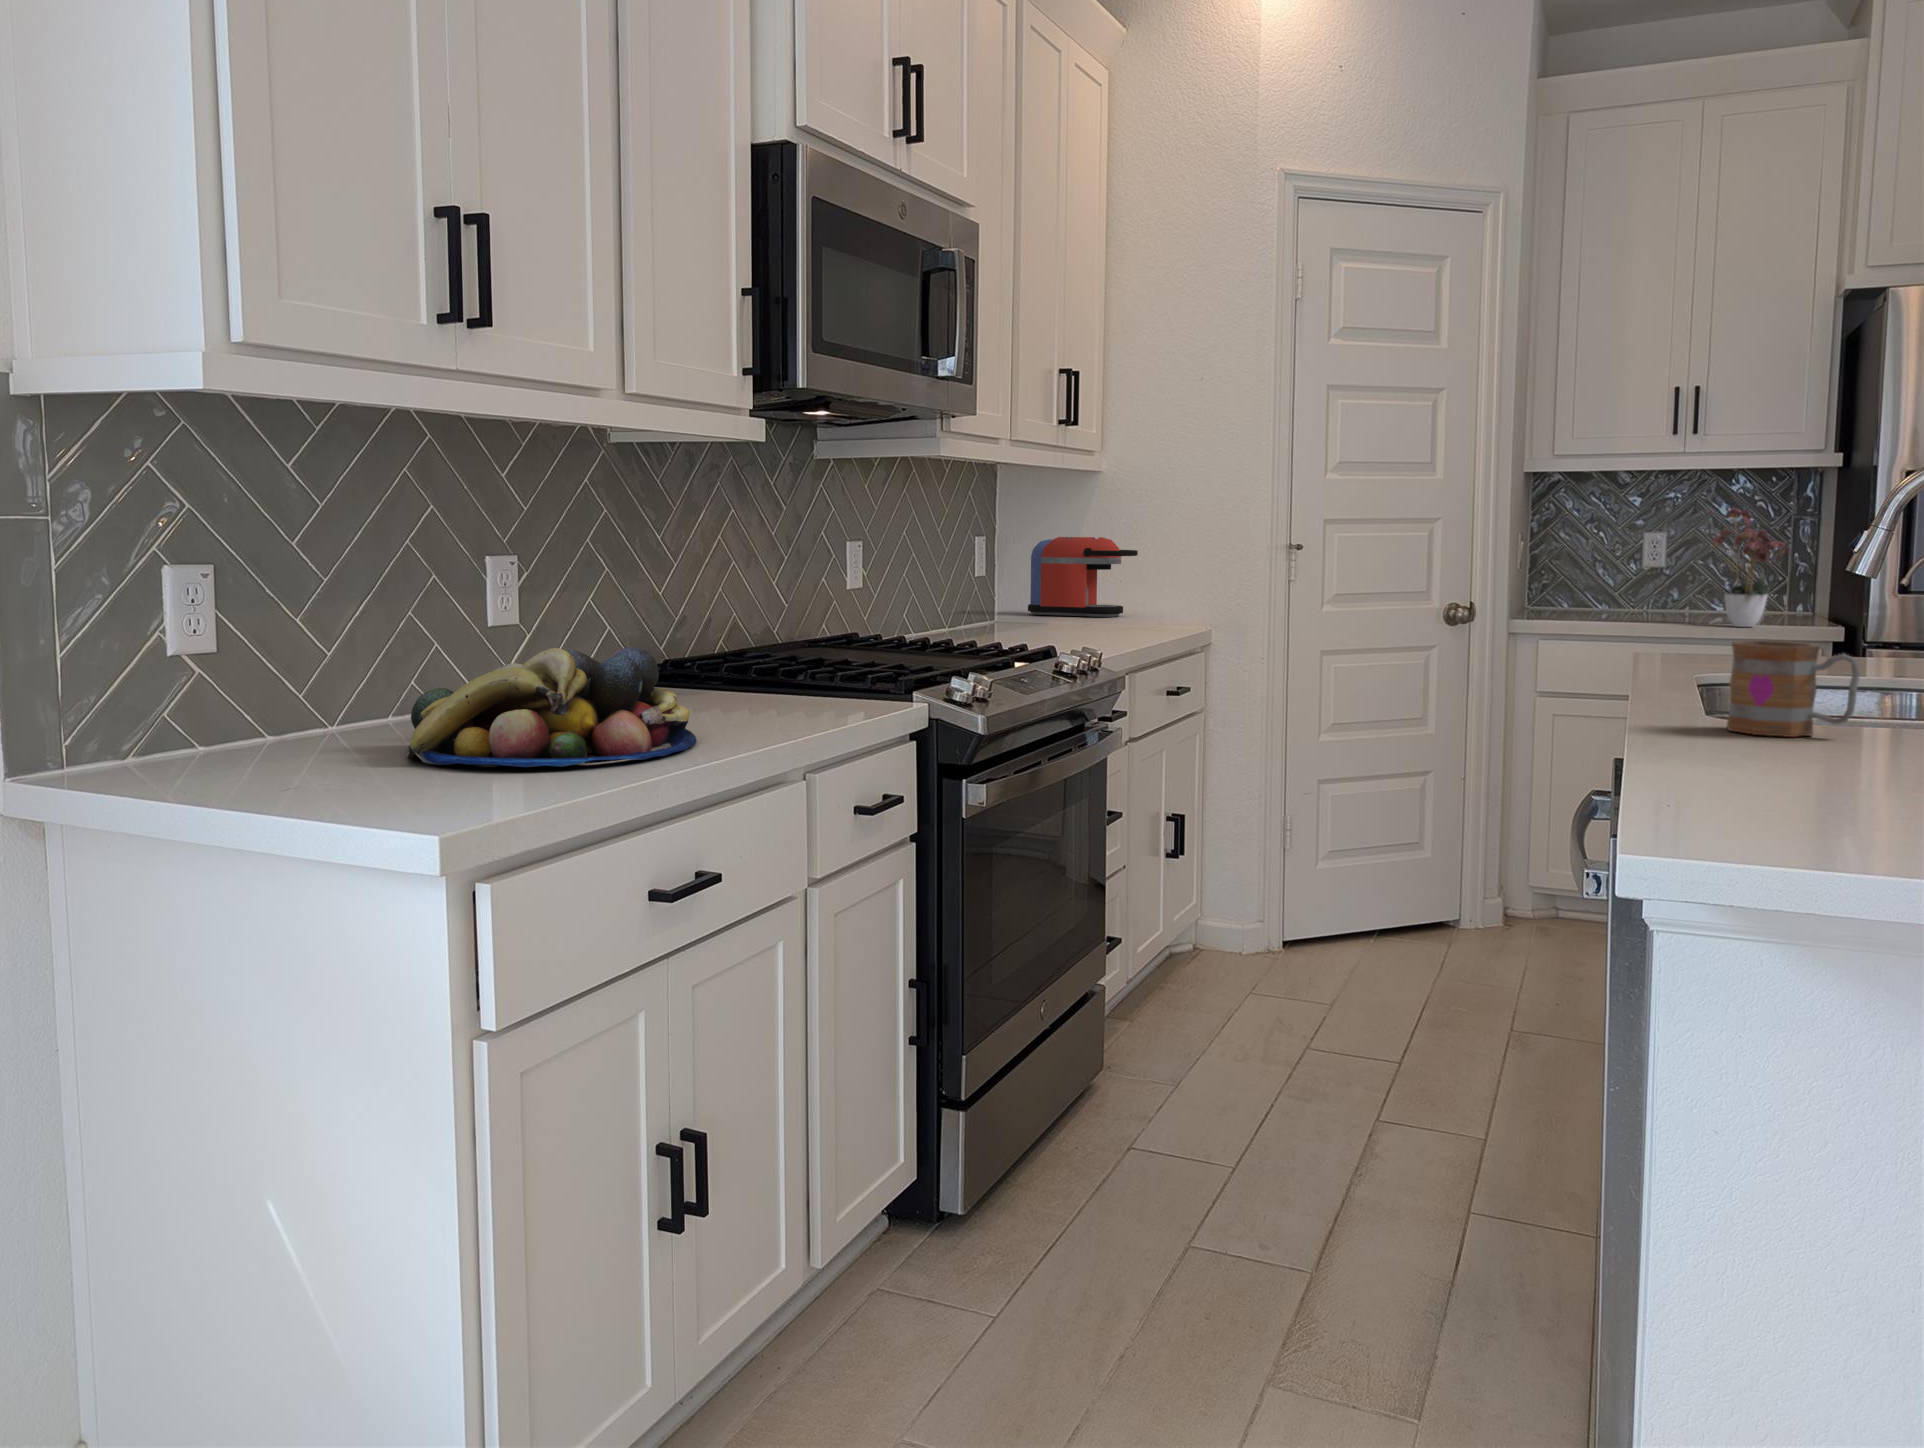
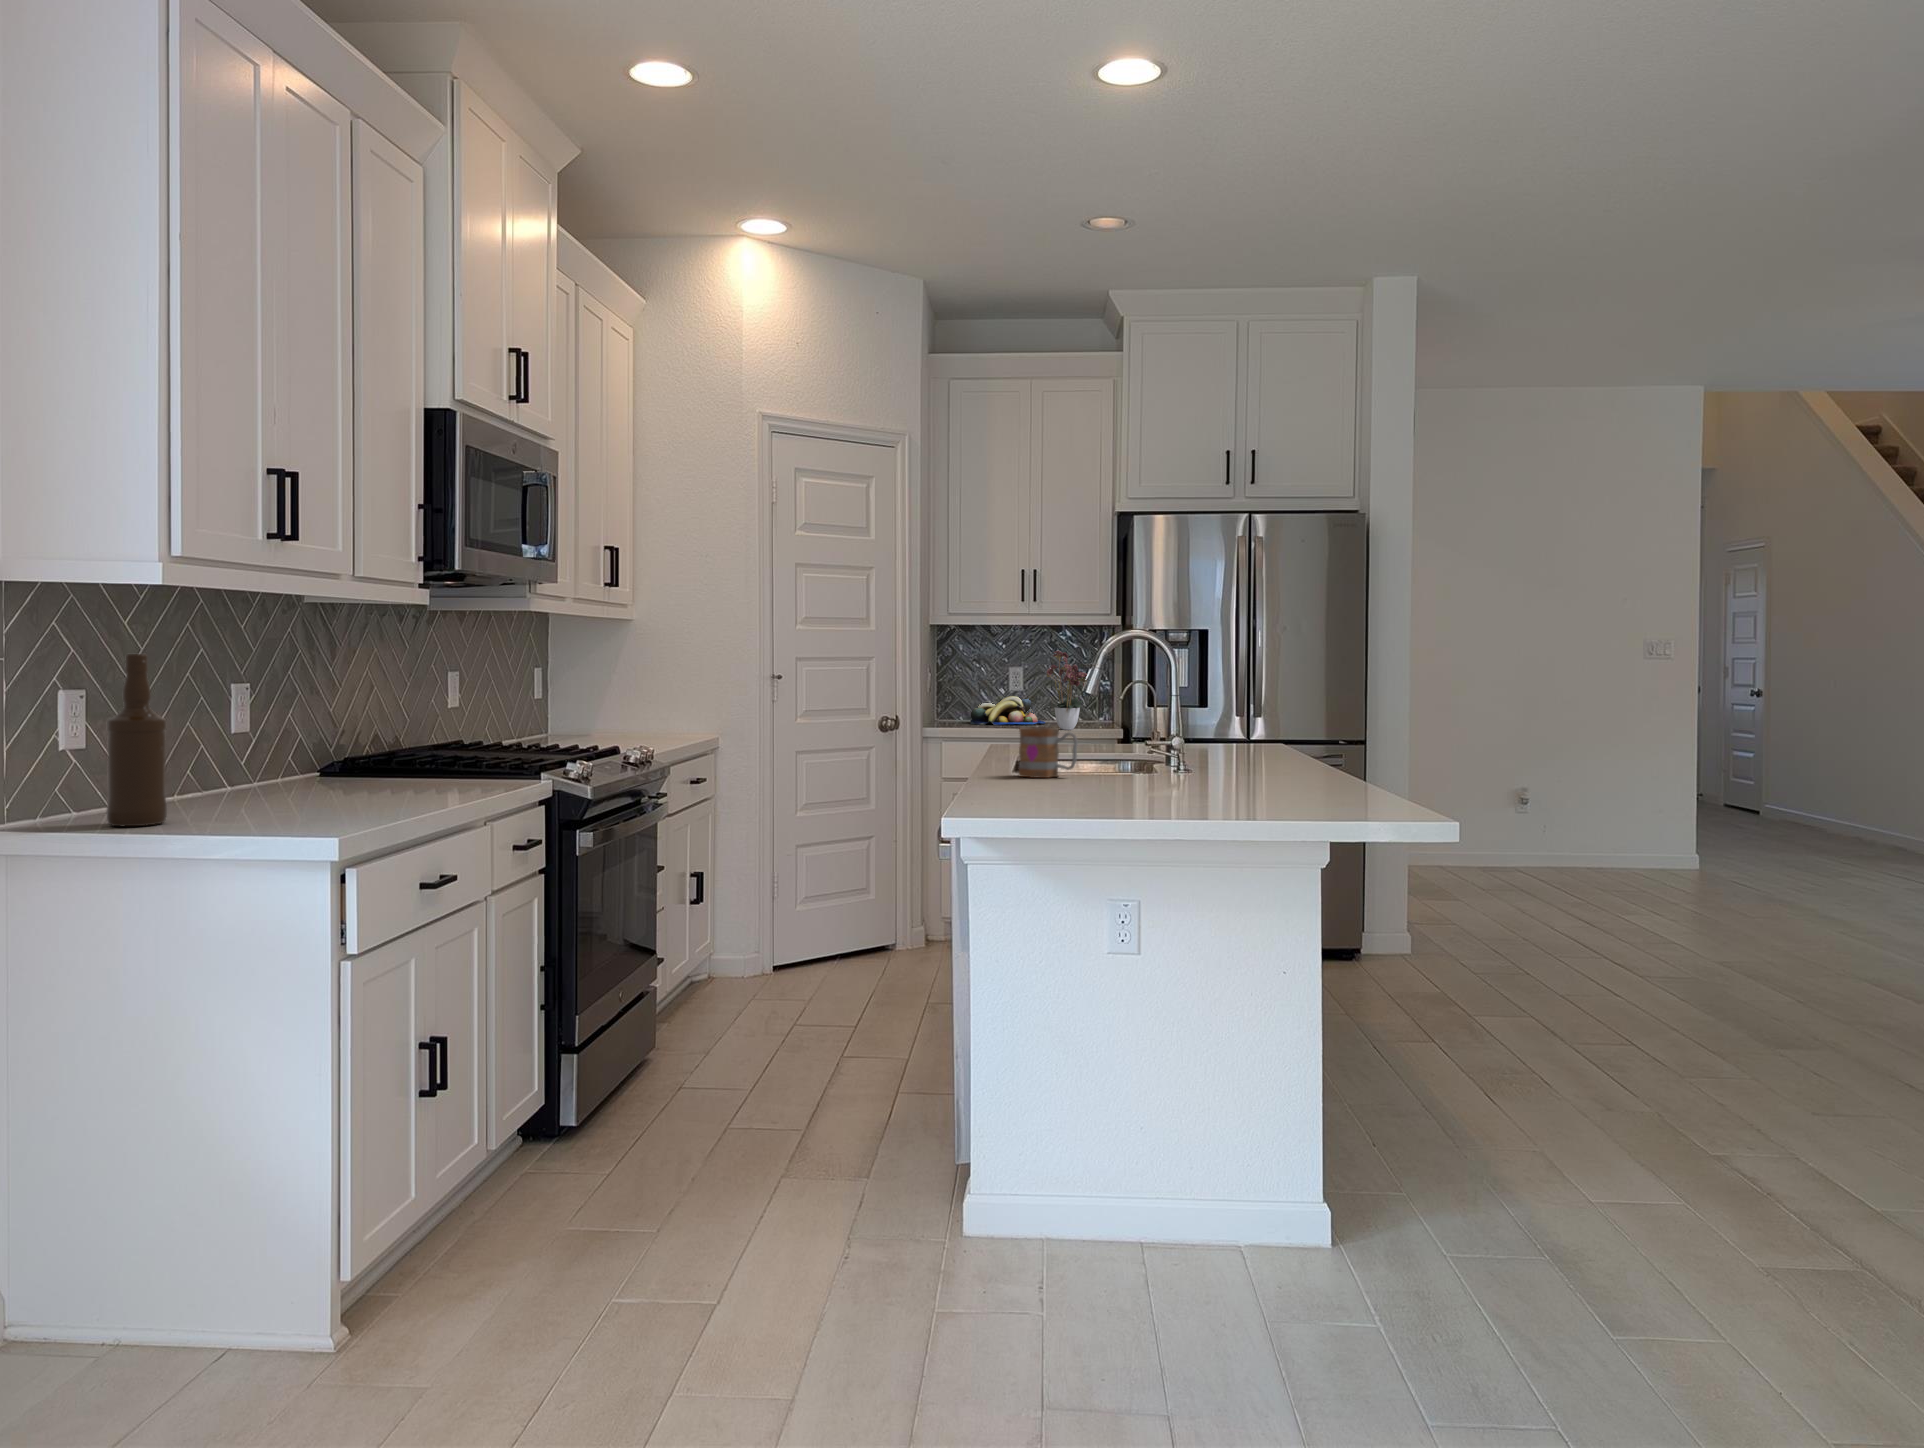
bottle: none [185,509,281,782] -> present [106,654,167,826]
coffee maker: present [1028,537,1138,617] -> none [579,670,663,729]
fruit bowl: present [406,647,697,767] -> present [970,696,1045,725]

